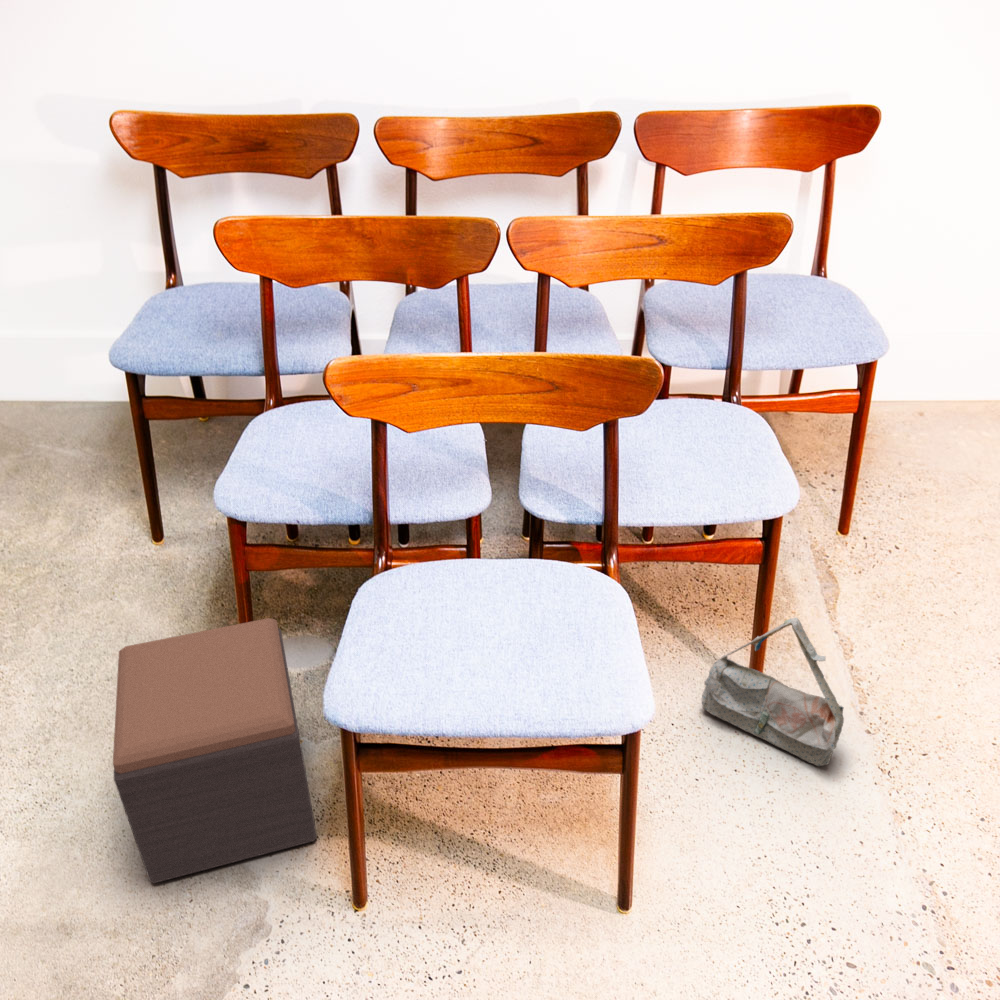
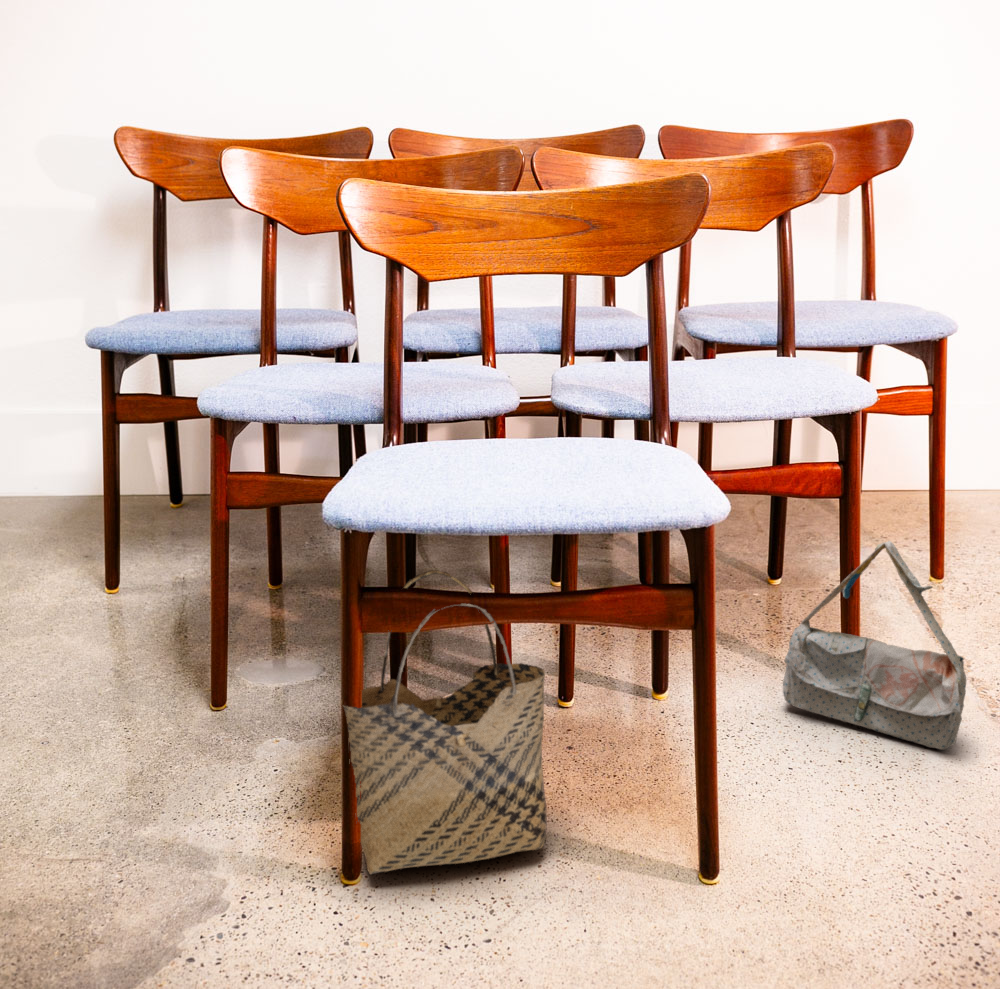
footstool: present [113,618,317,883] -> none [42,550,294,863]
woven basket: none [346,691,506,906] -> present [341,570,547,874]

